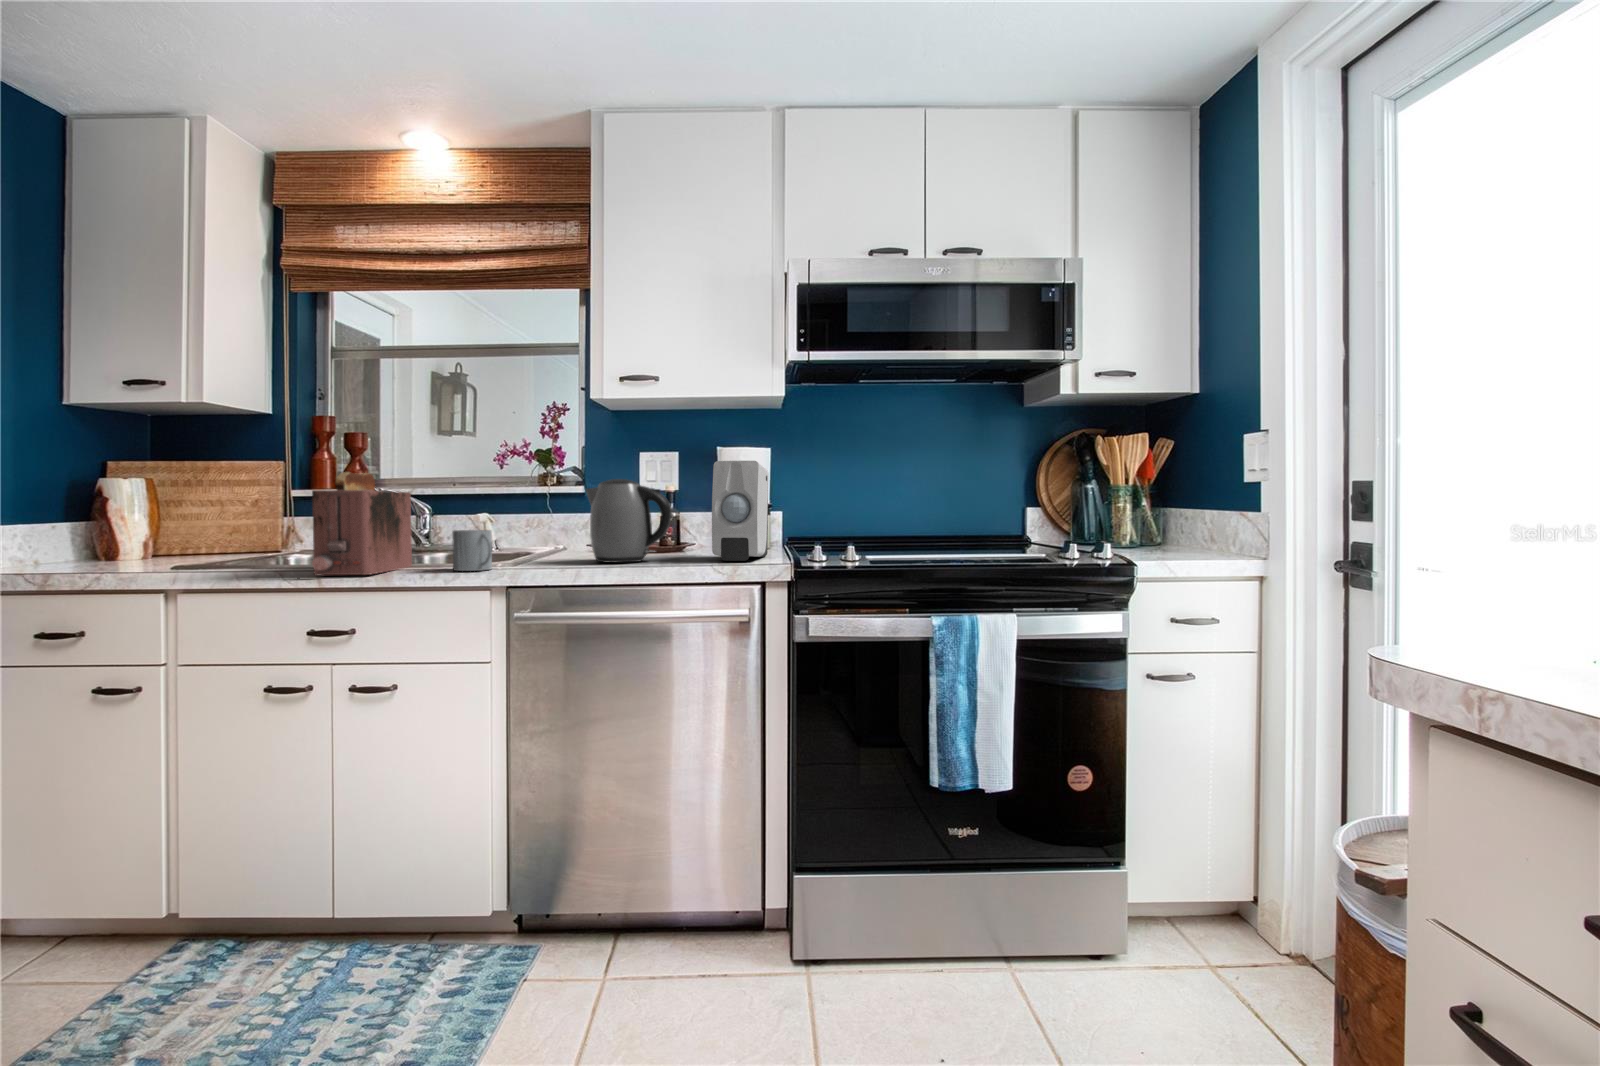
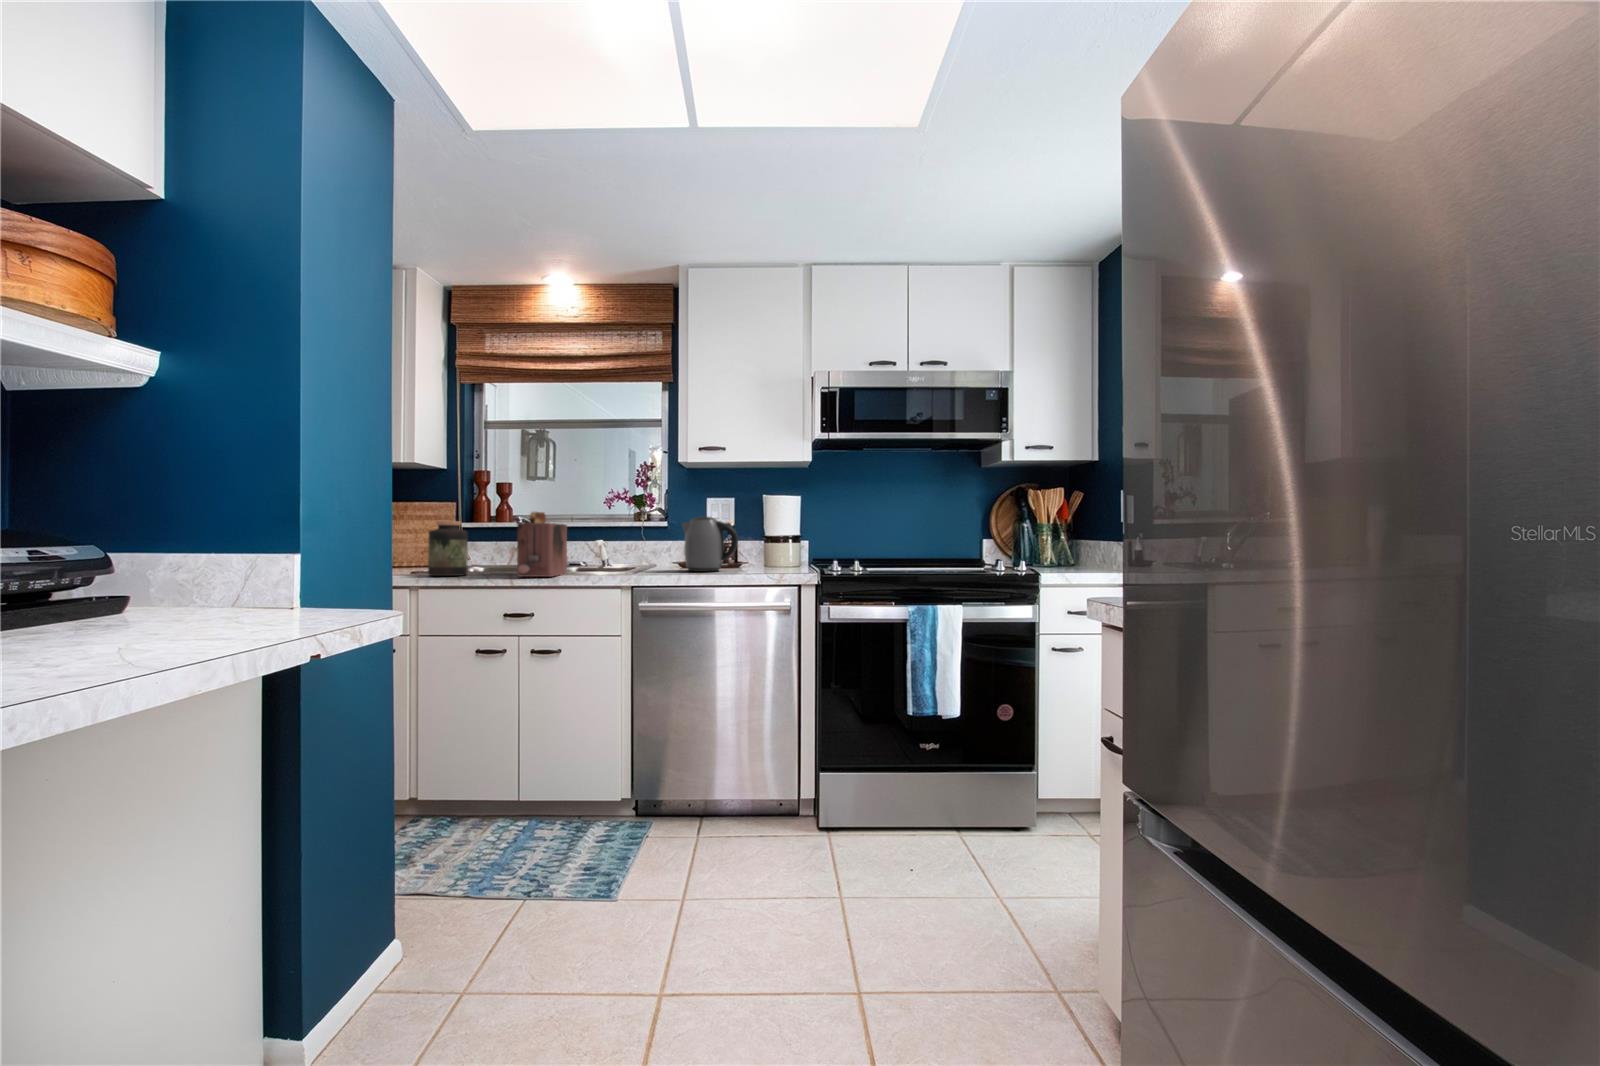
soap dispenser: present [712,461,768,561] -> none [766,505,801,571]
jar: none [185,488,254,574] -> present [428,521,468,576]
mug: present [452,530,492,571] -> none [600,549,627,575]

